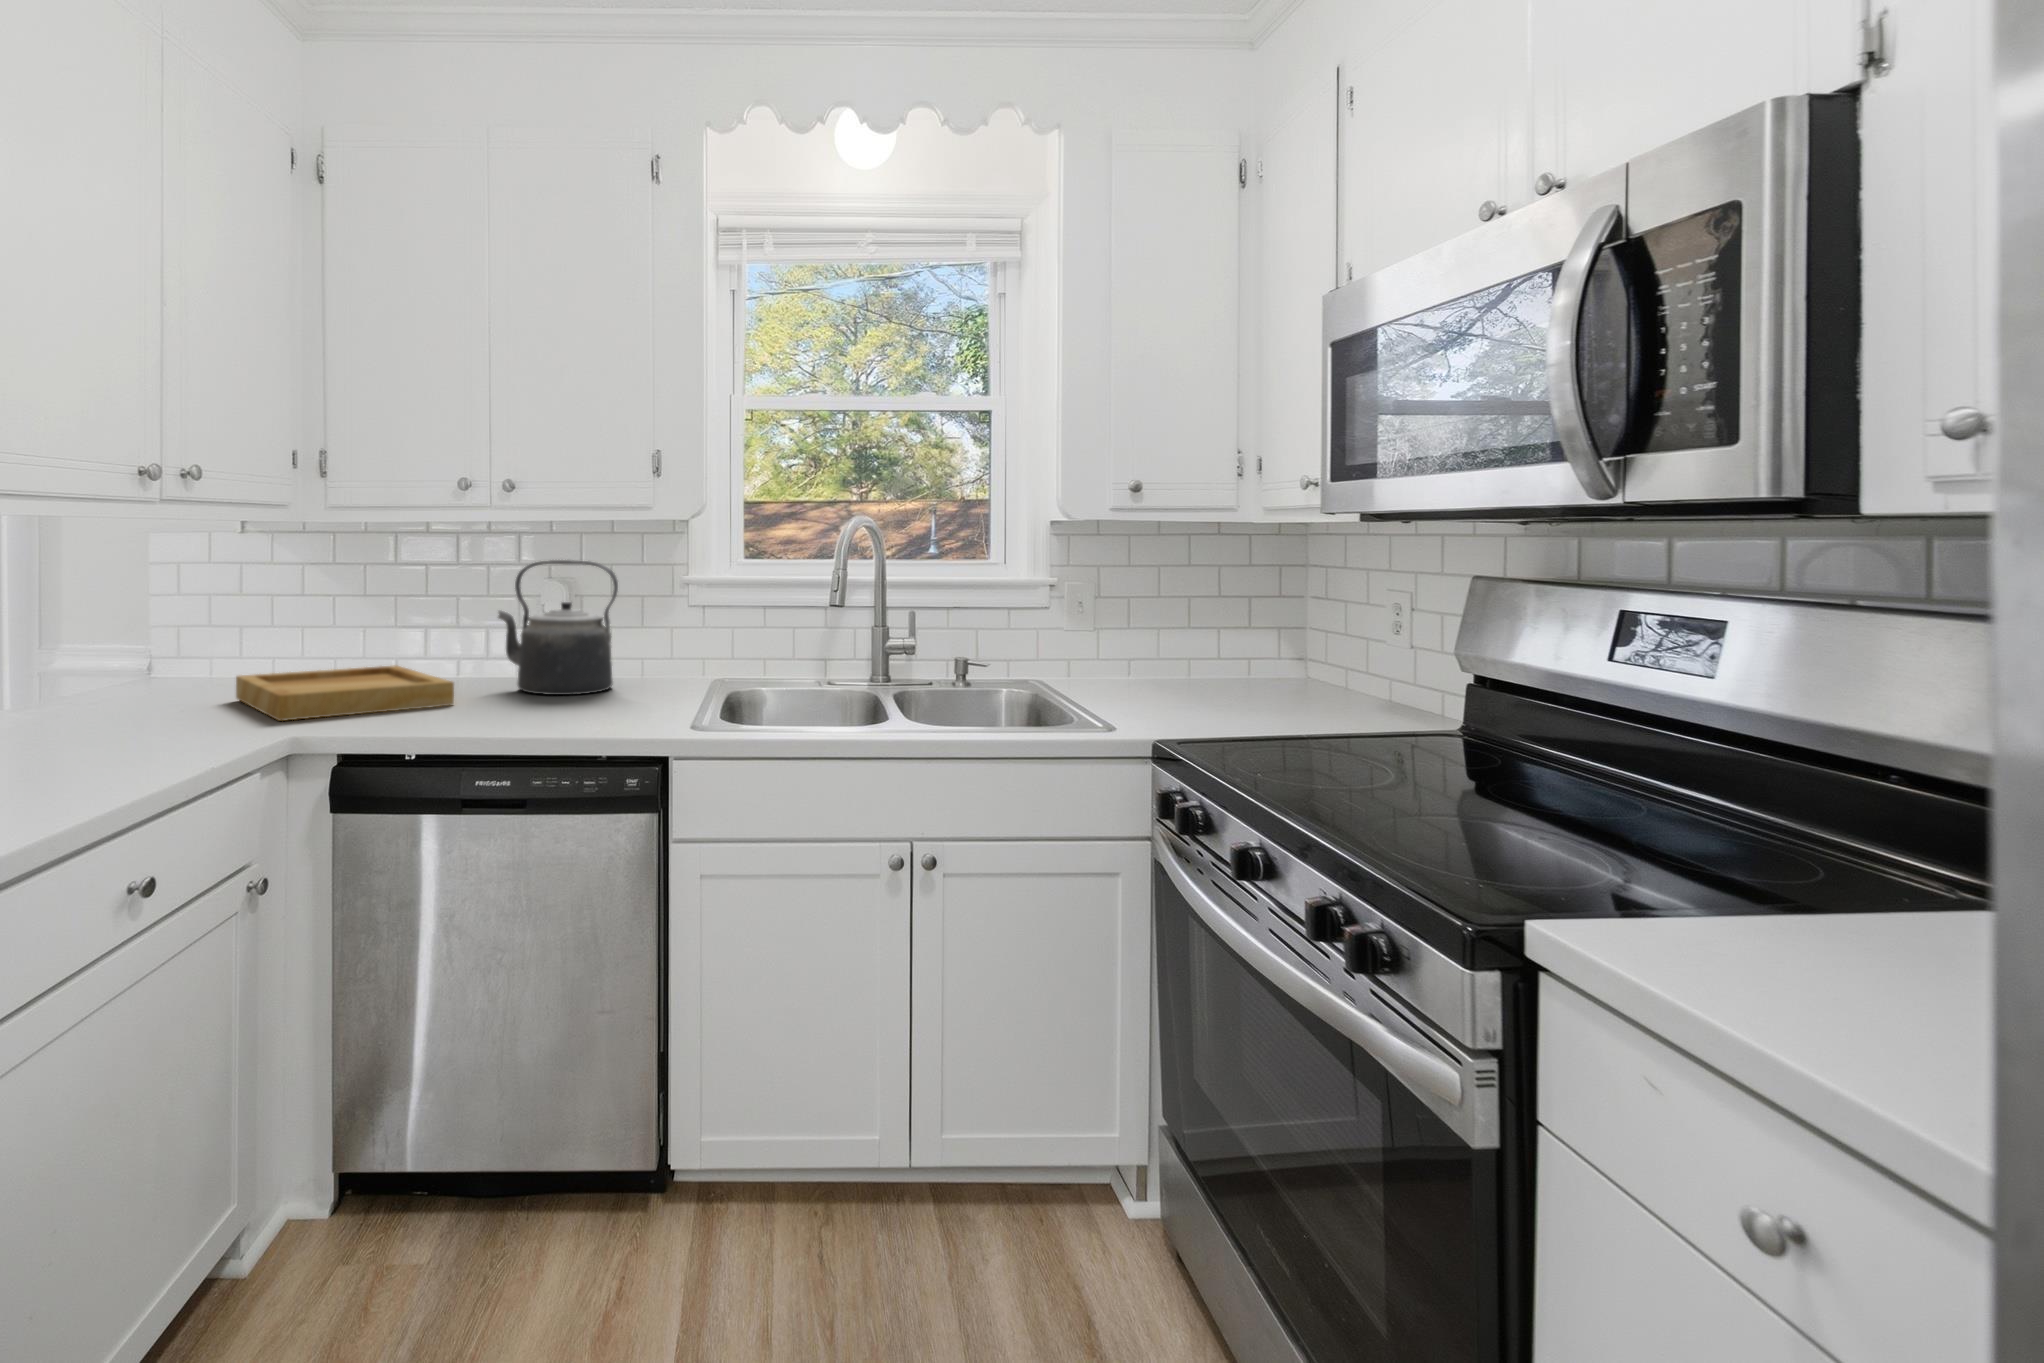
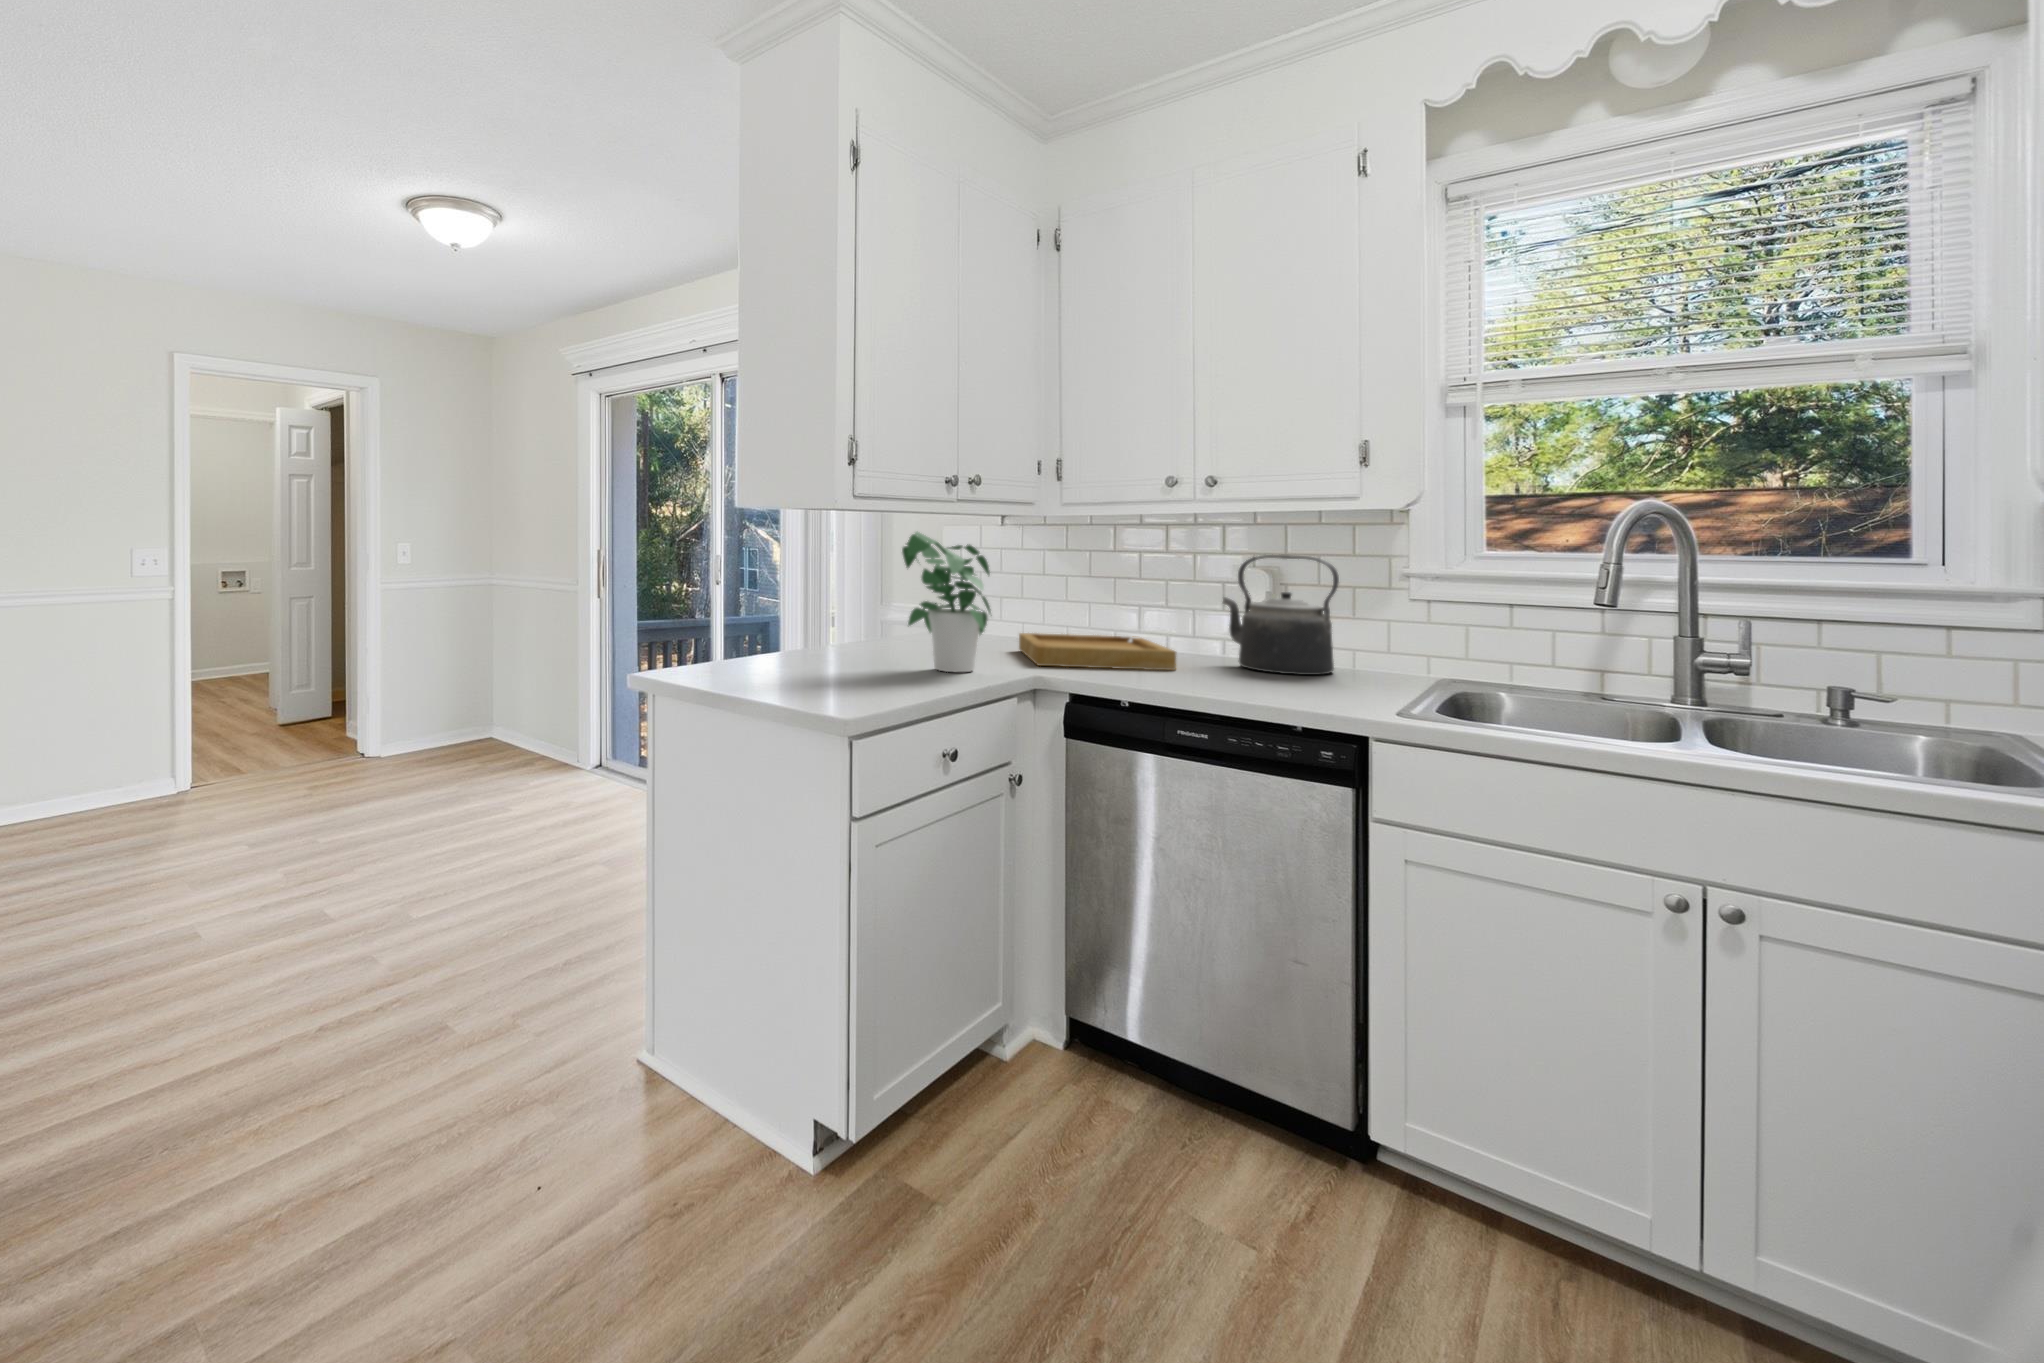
potted plant: none [66,544,221,749] -> present [902,532,991,672]

